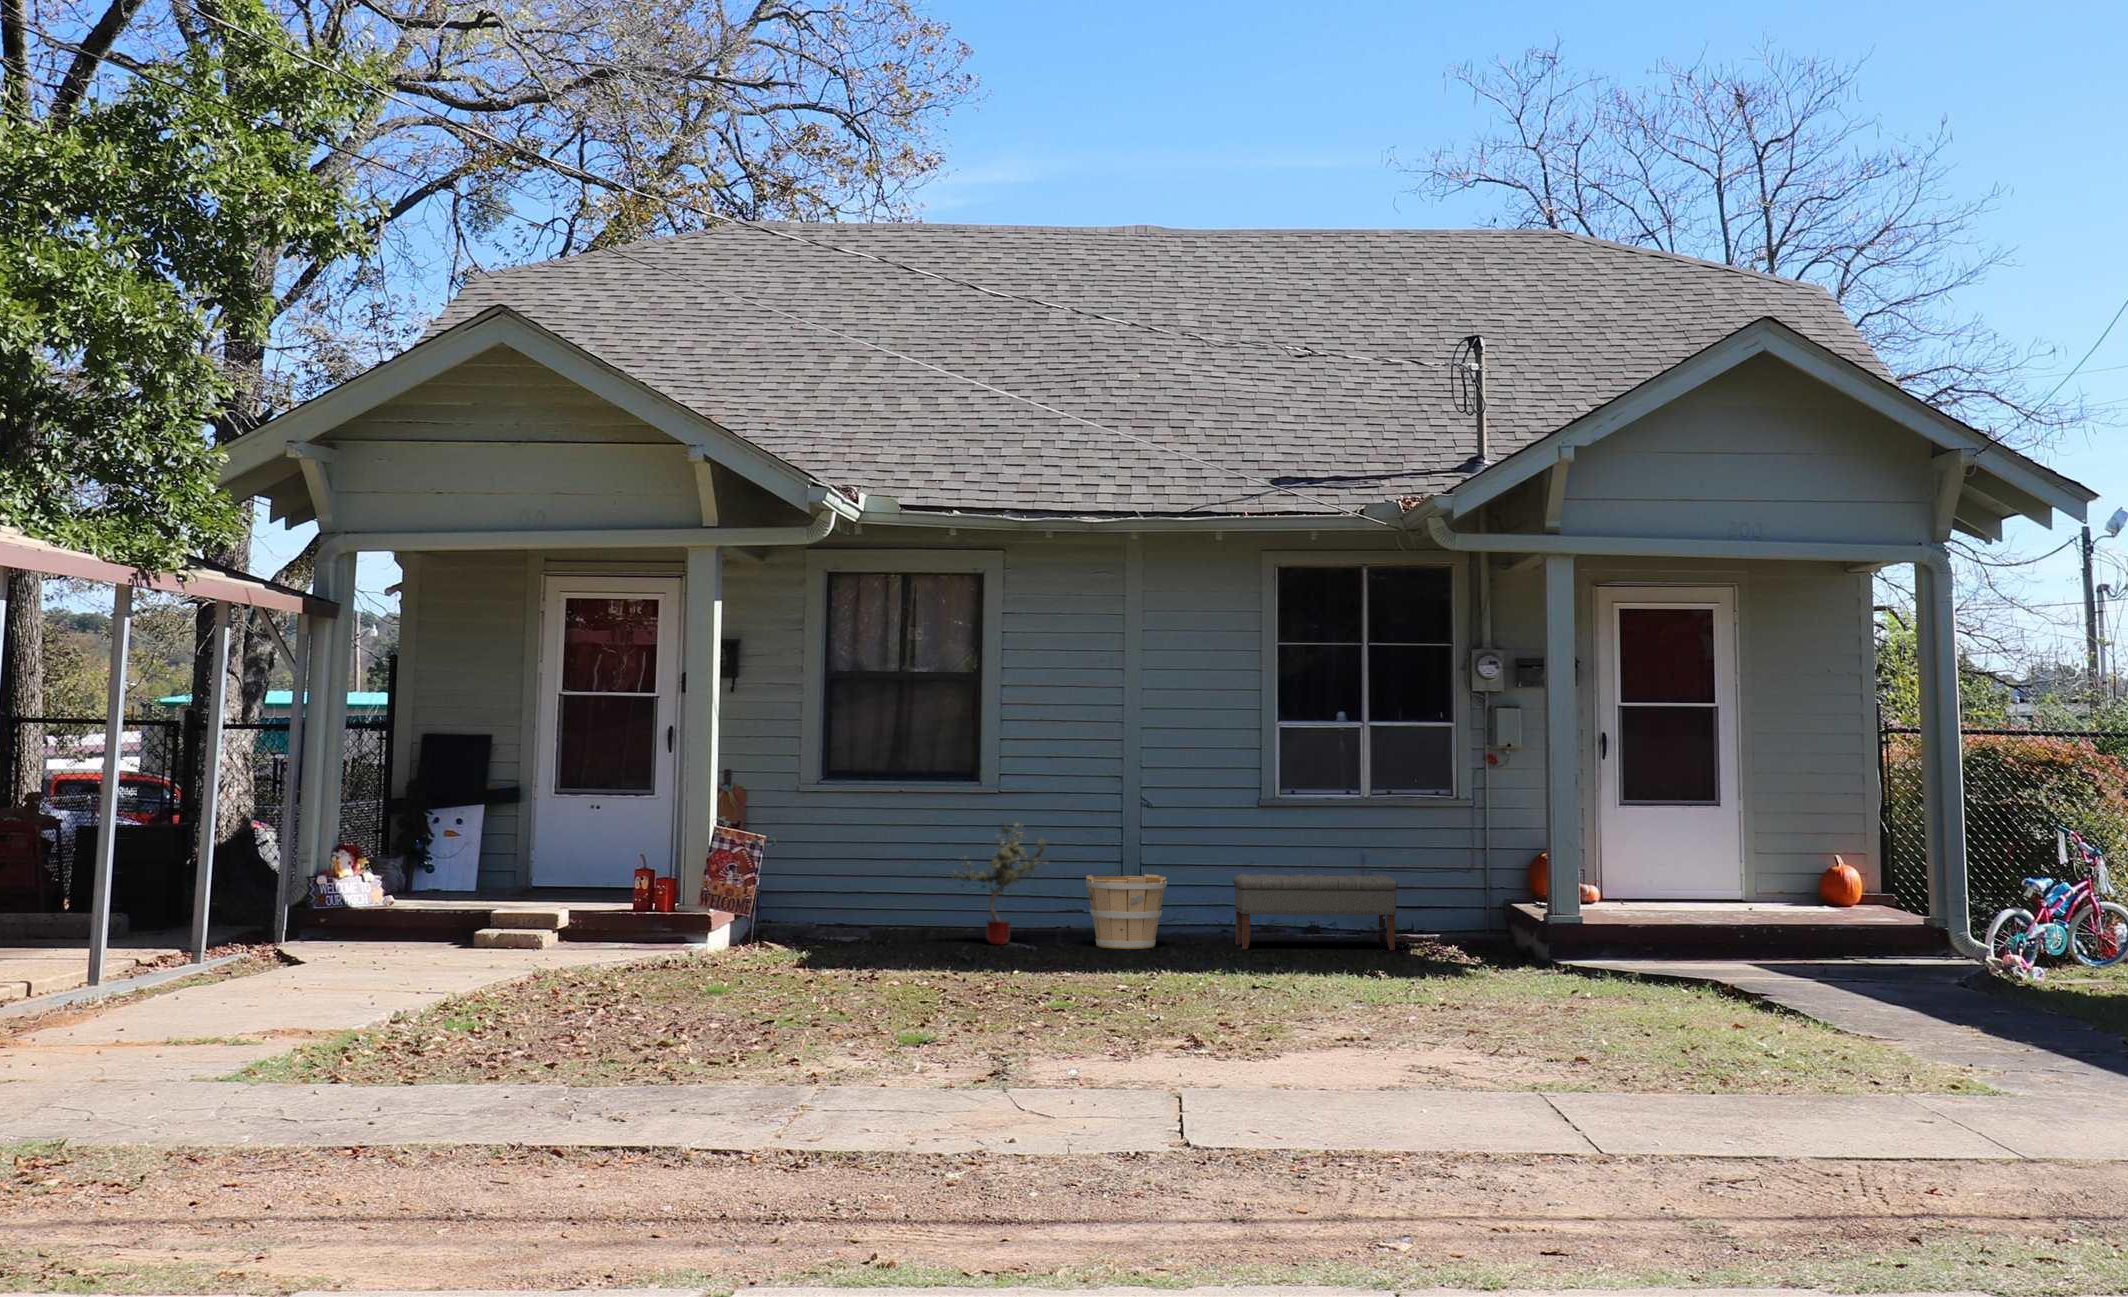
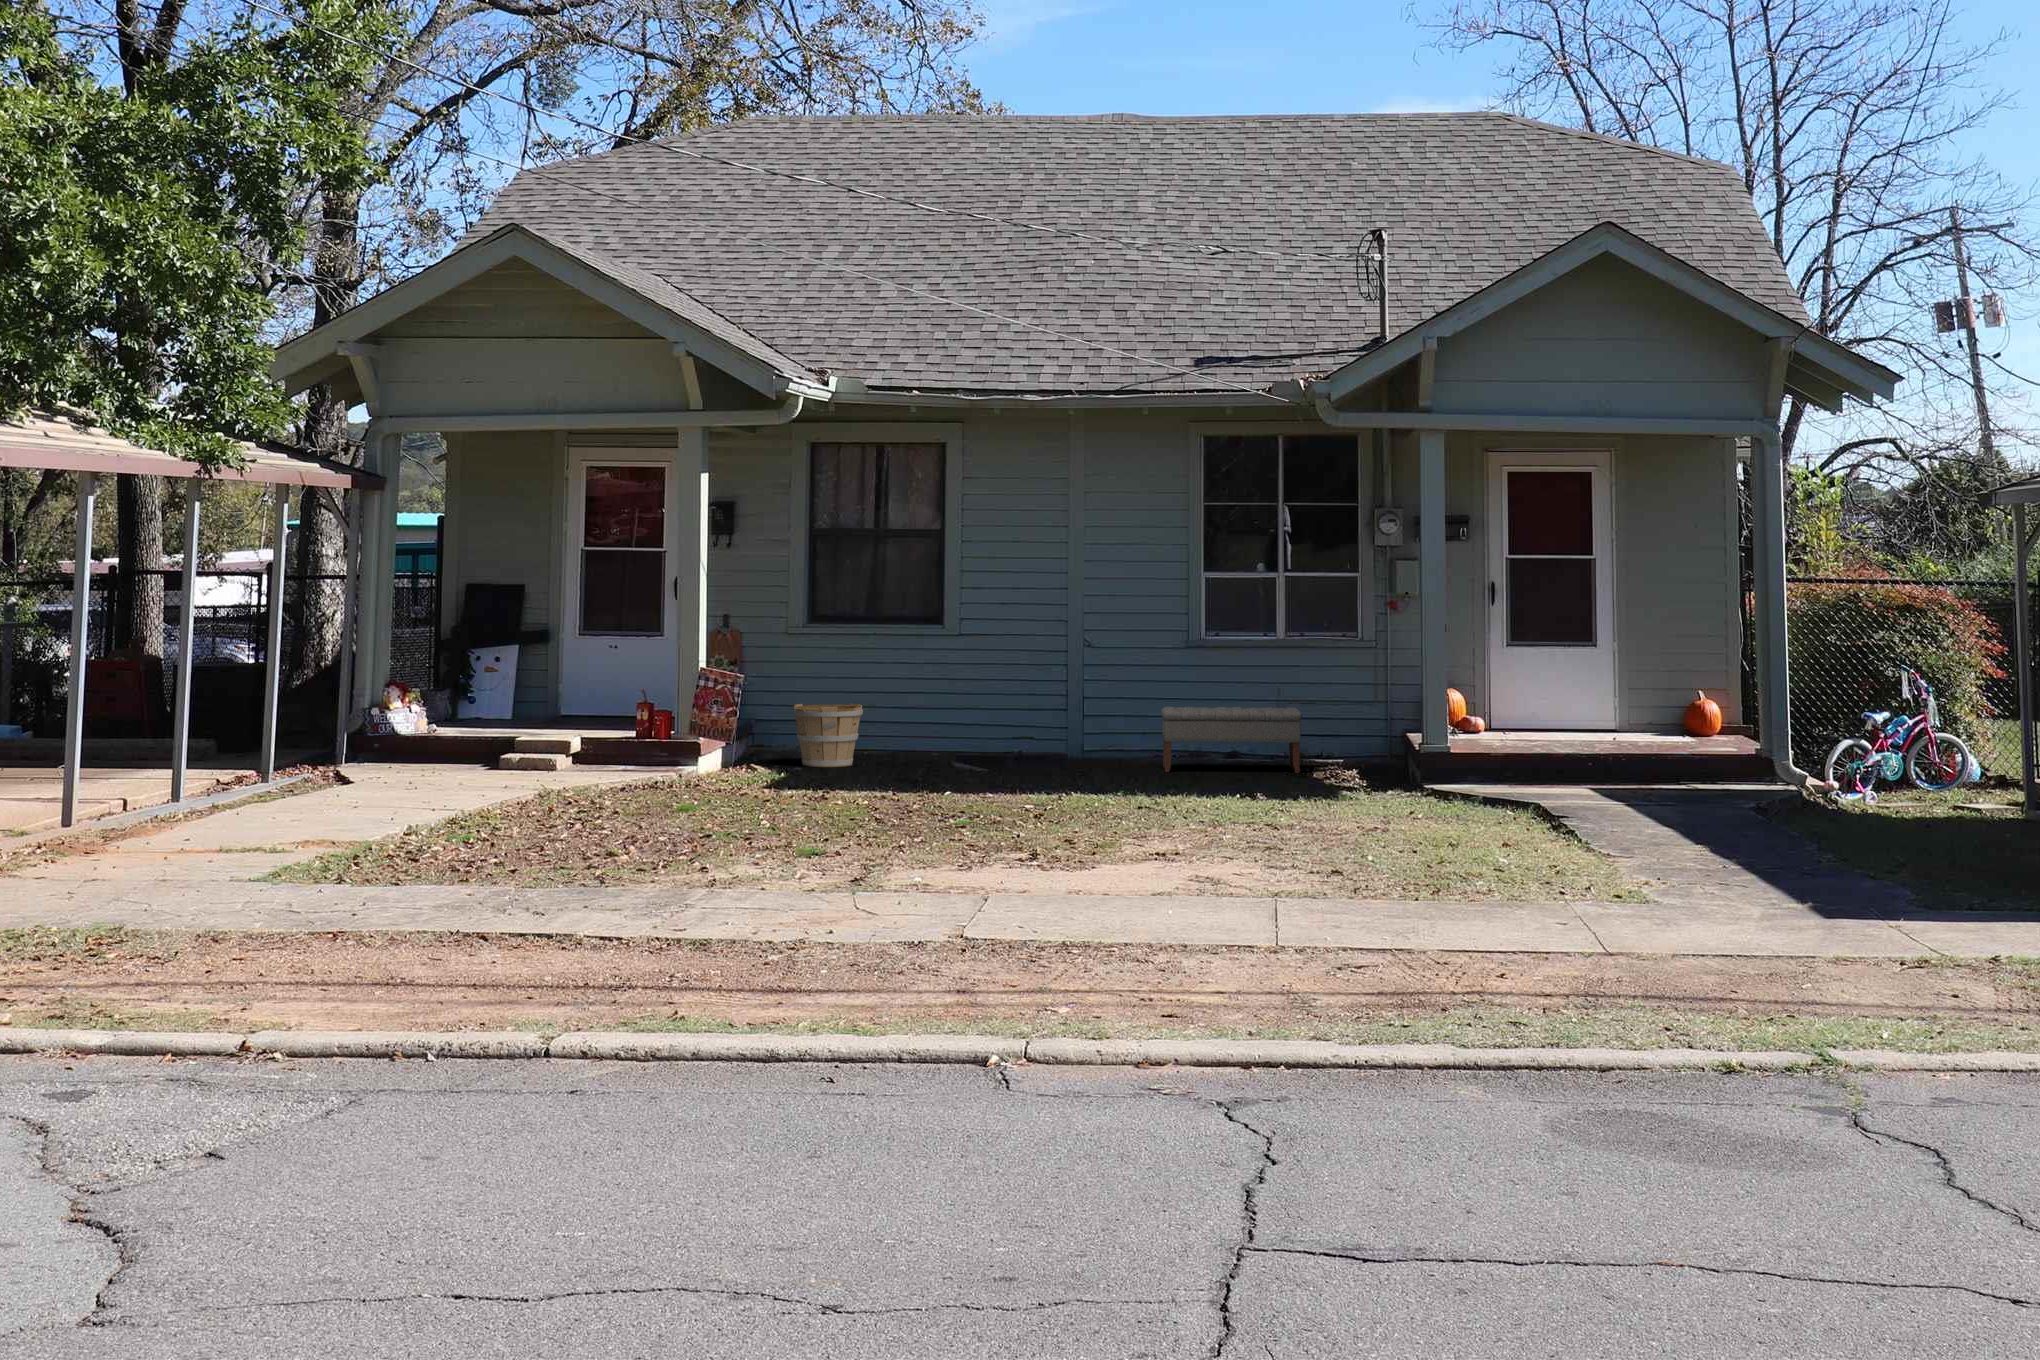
potted tree: present [952,823,1047,945] -> none [913,661,997,767]
wooden bucket: present [1086,874,1167,949] -> present [793,703,863,767]

